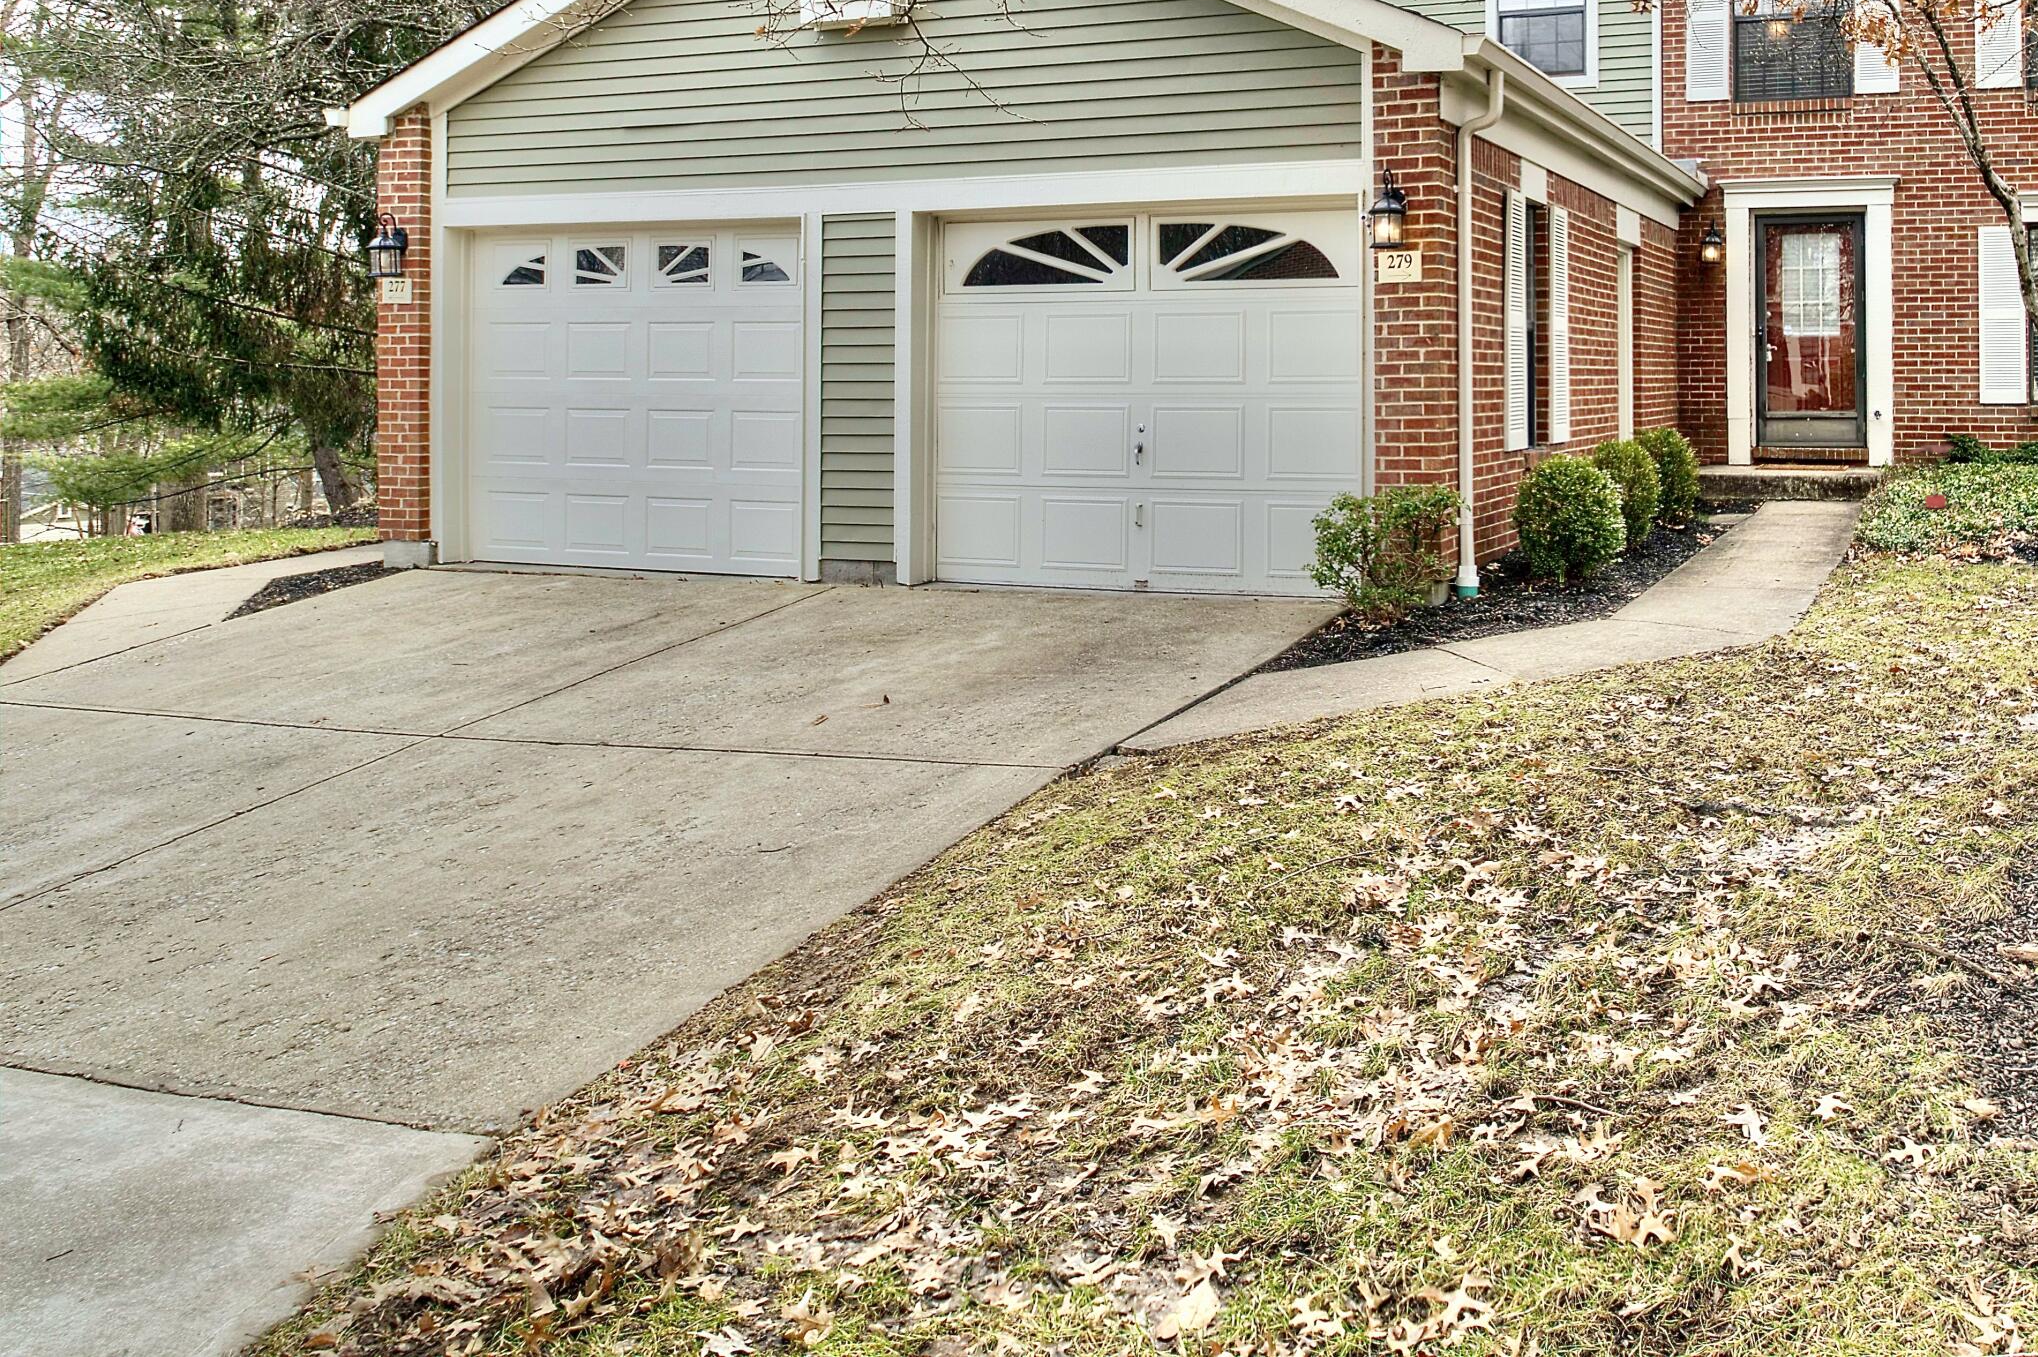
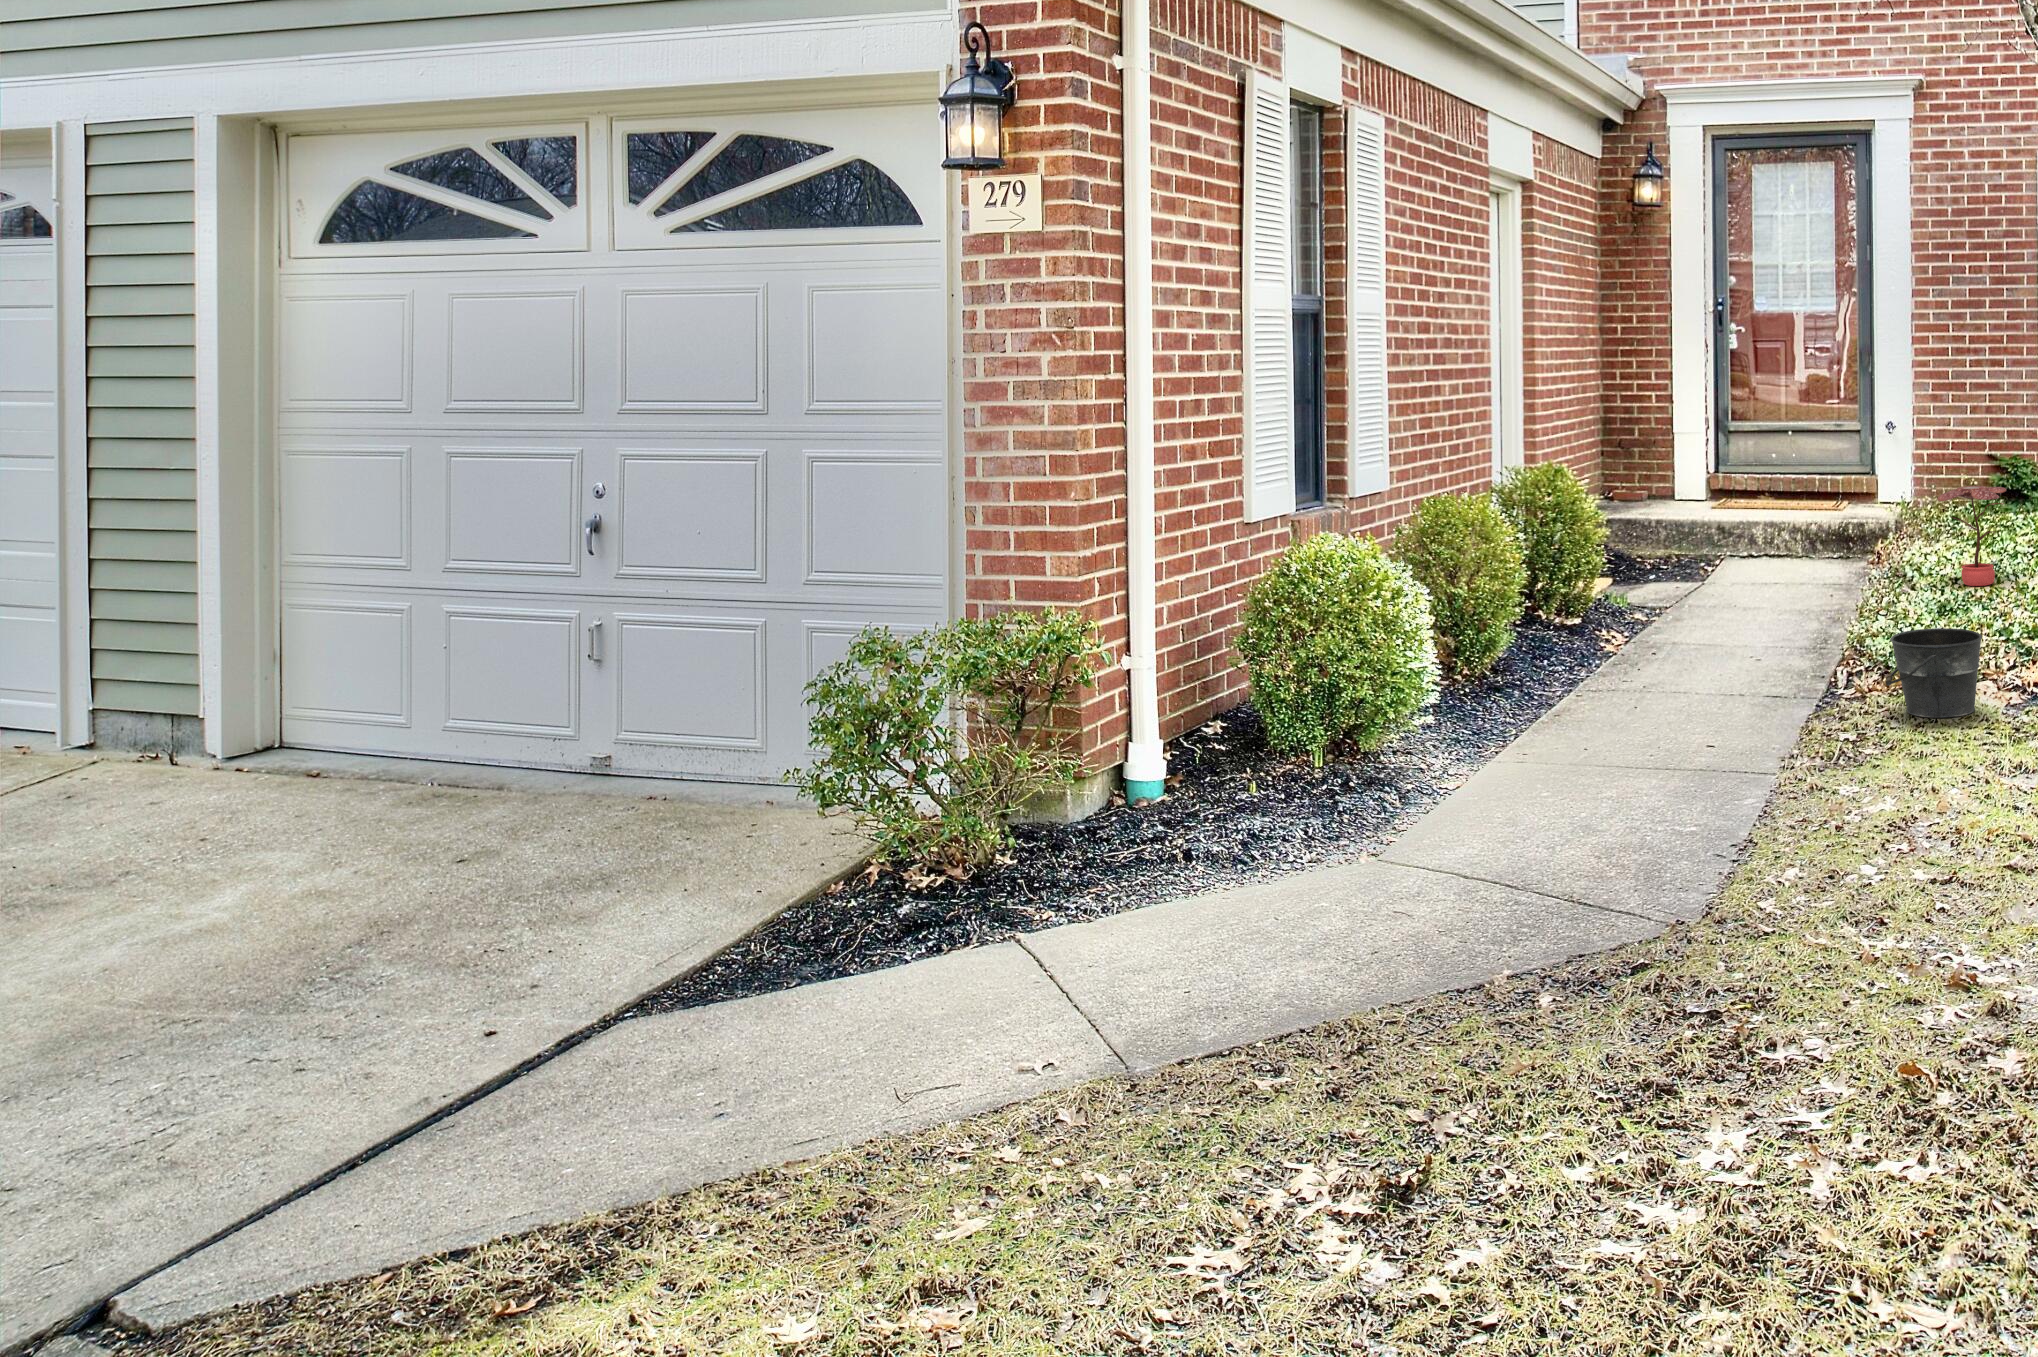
bucket: none [1881,515,1937,564] -> present [1886,628,1982,718]

